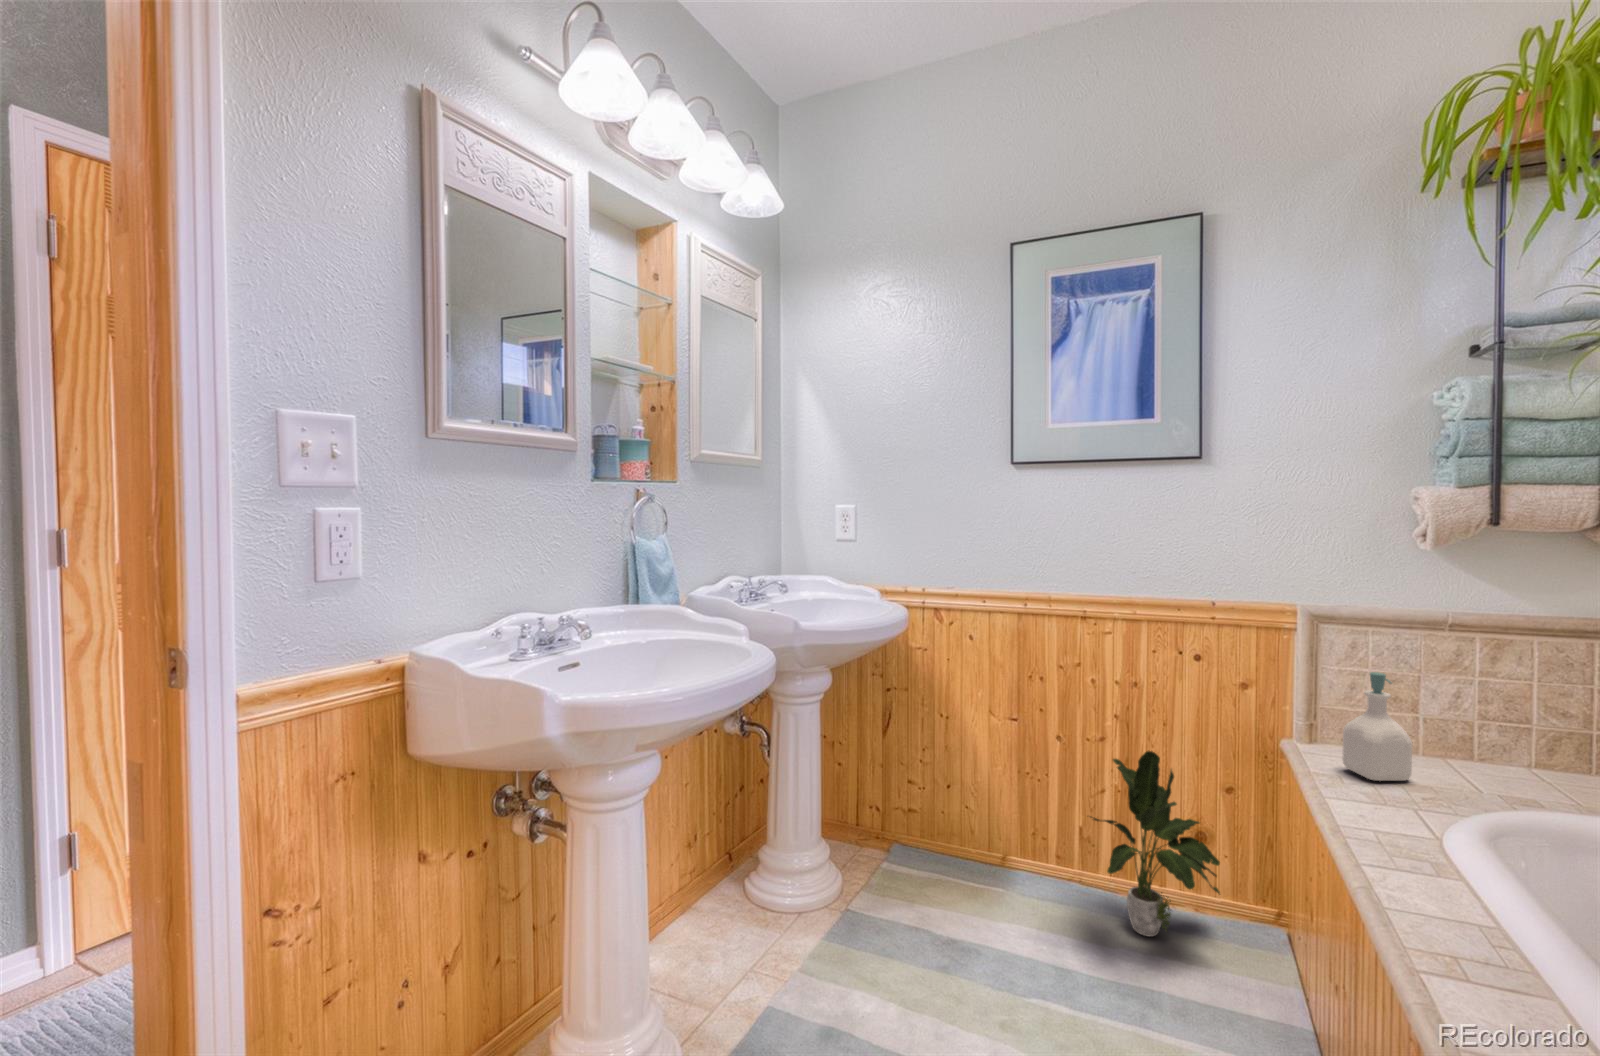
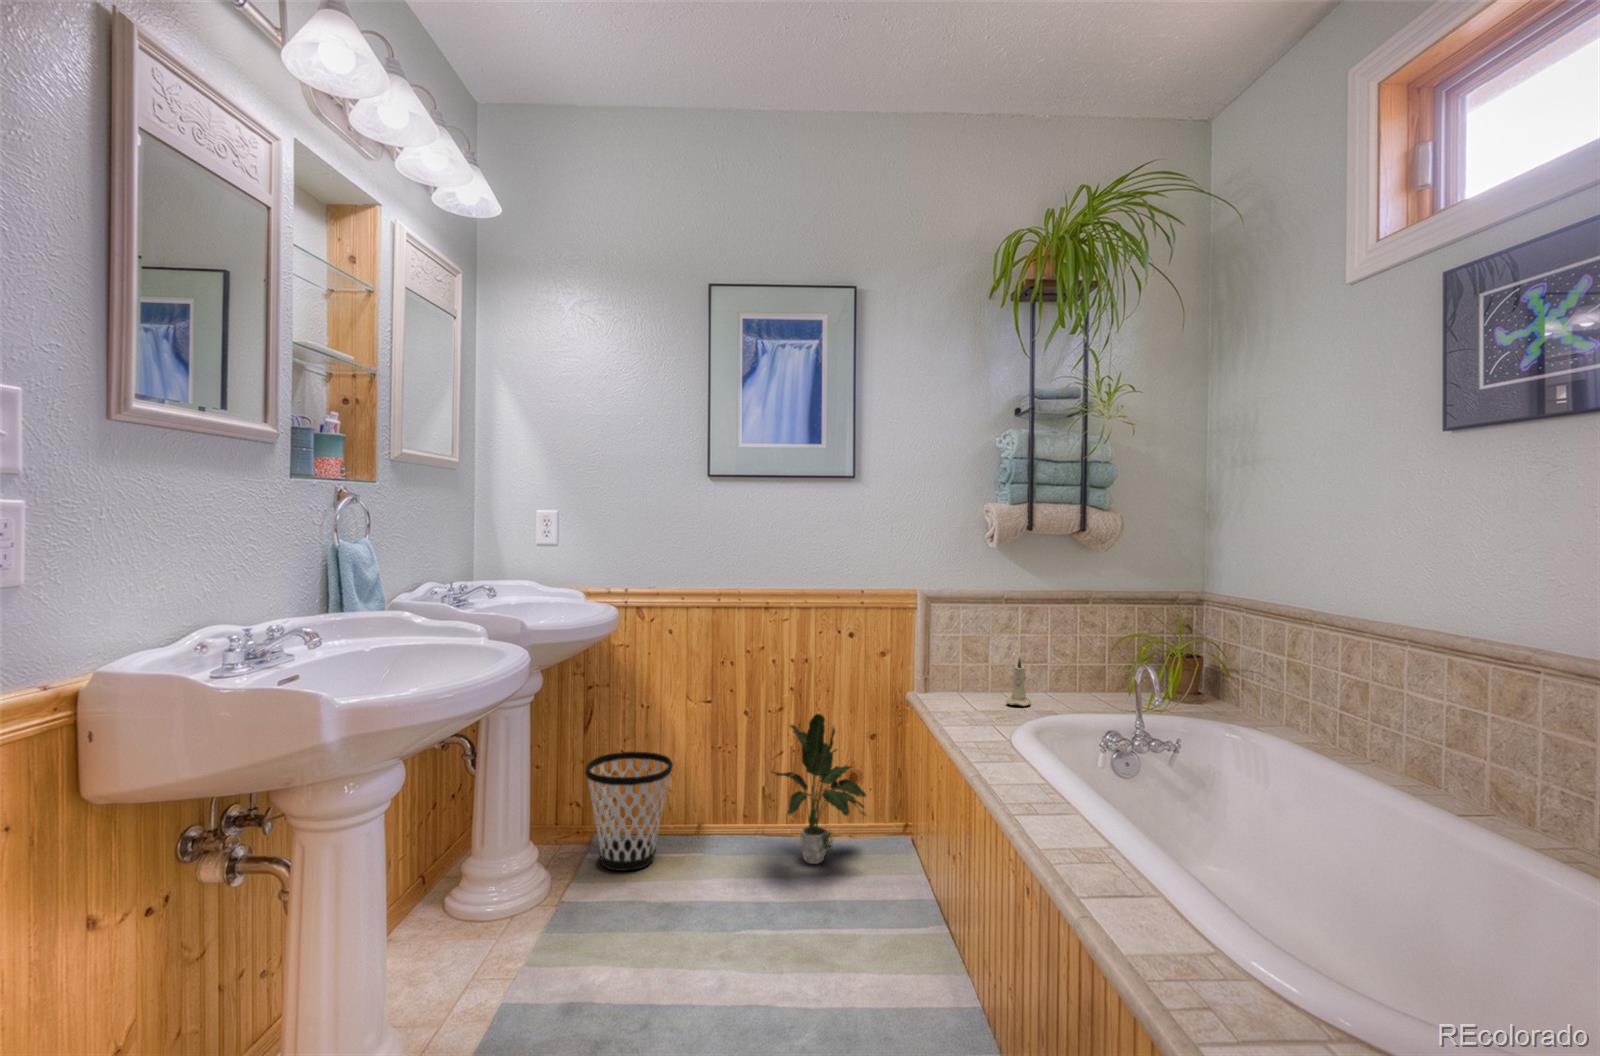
soap bottle: present [1342,672,1412,781] -> none [944,637,983,714]
candle: none [1452,708,1501,782] -> present [1006,657,1031,706]
wastebasket: none [877,762,971,895] -> present [585,752,673,871]

